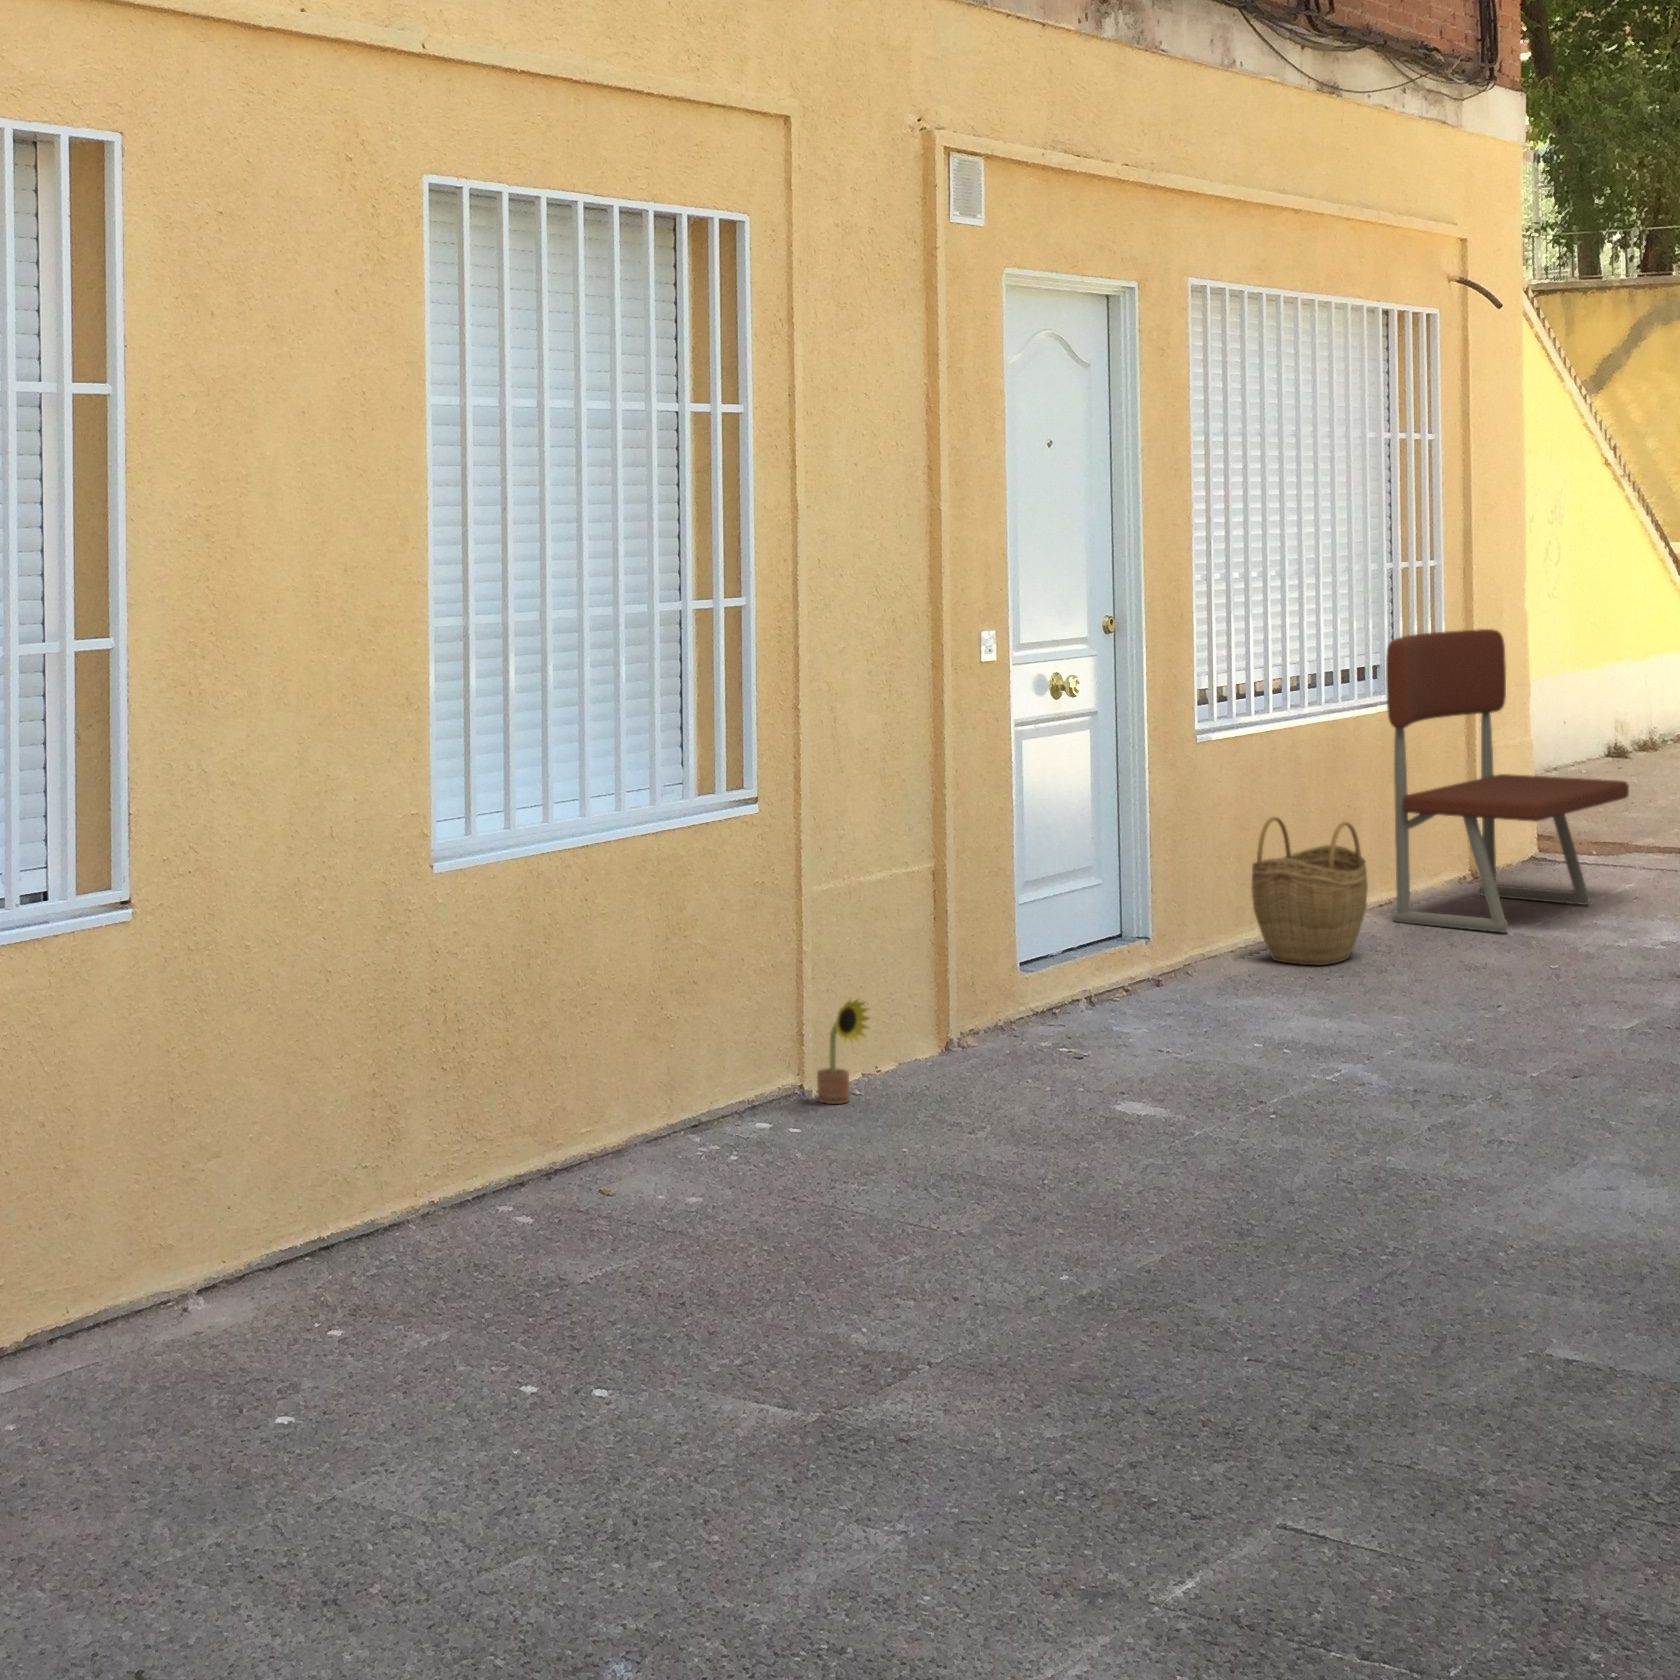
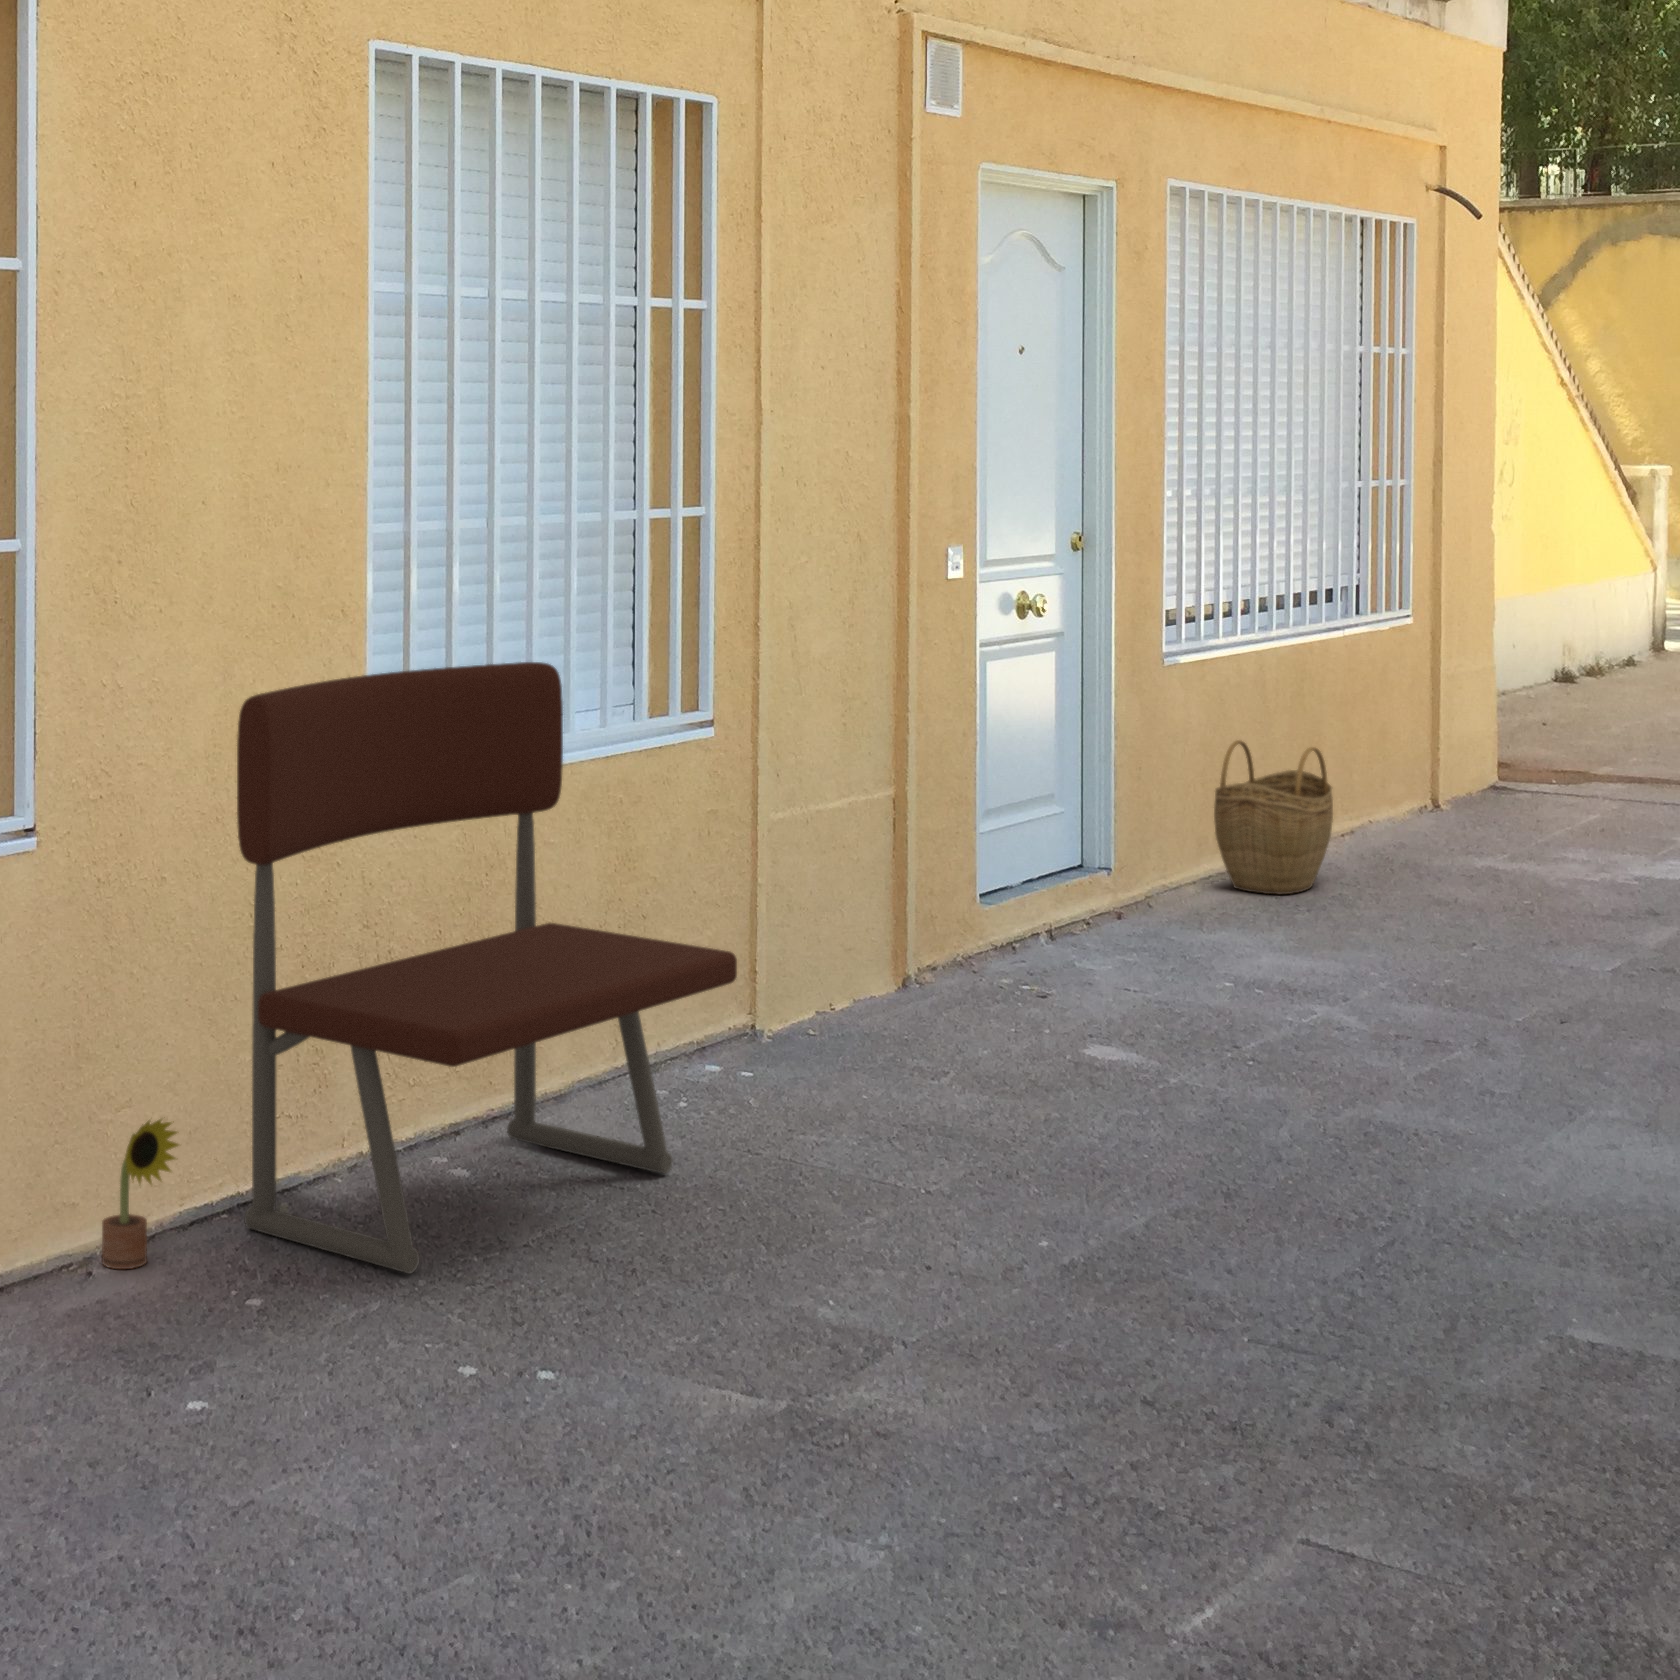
bench: present [1386,629,1629,933] -> present [237,662,737,1273]
decorative plant: present [817,1000,870,1104] -> present [102,1119,179,1269]

